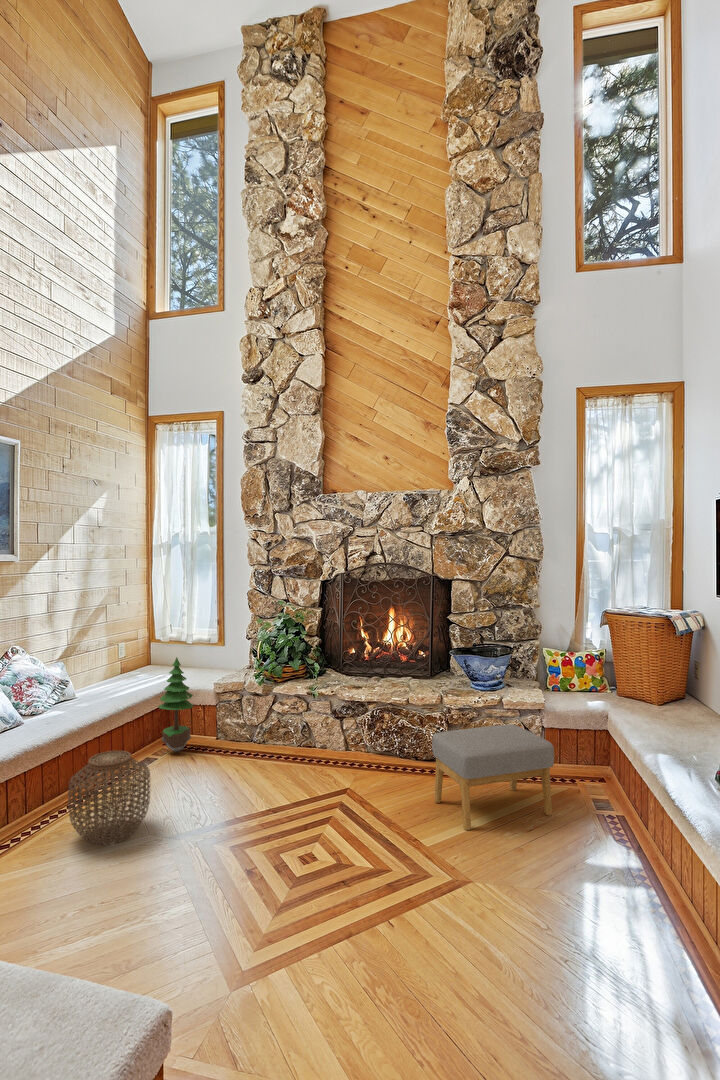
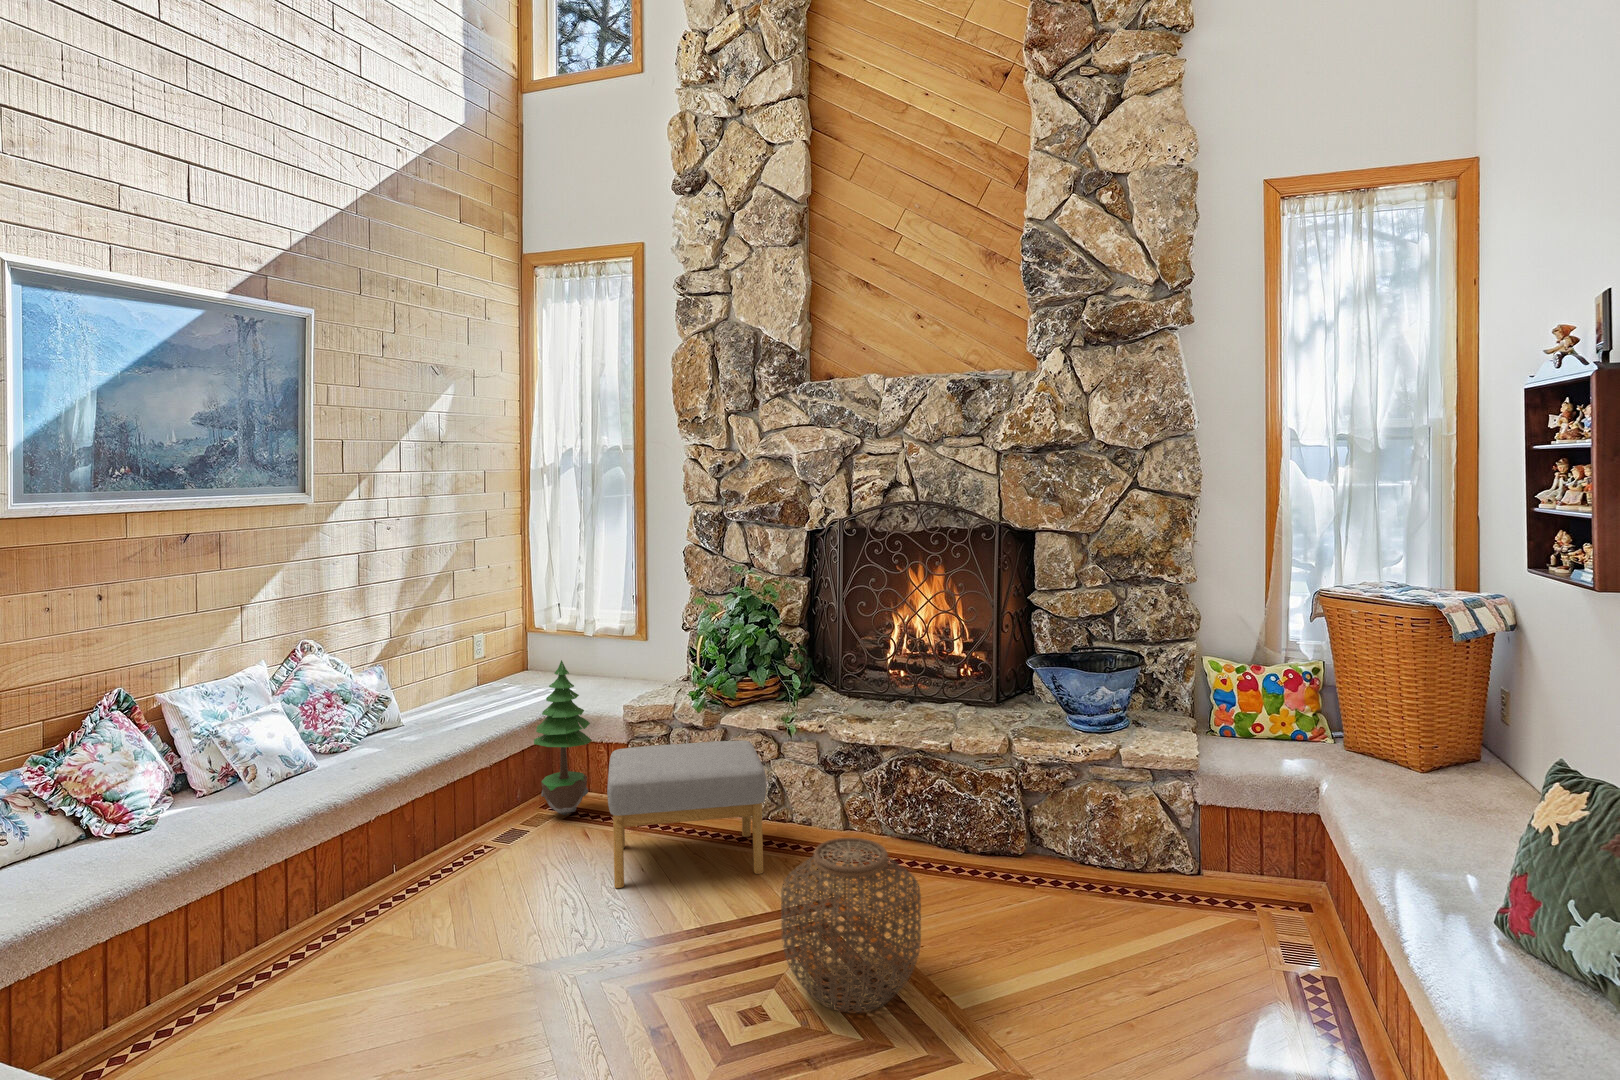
footstool: present [432,724,554,830] -> present [607,740,766,888]
woven basket: present [68,751,150,845] -> present [781,838,921,1013]

